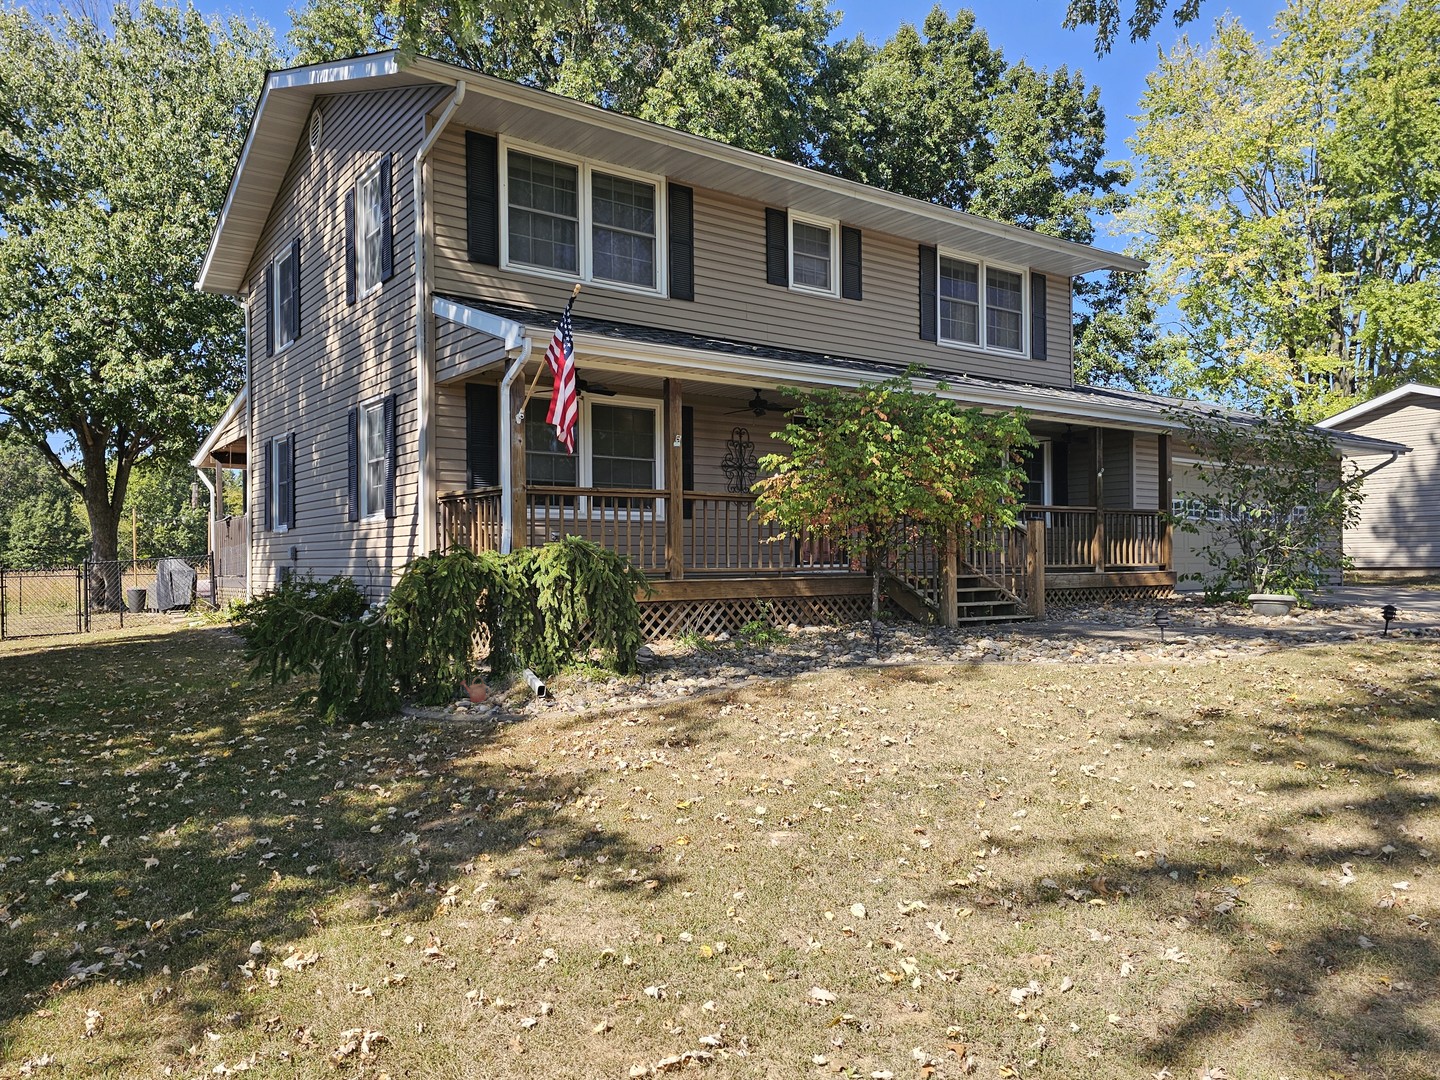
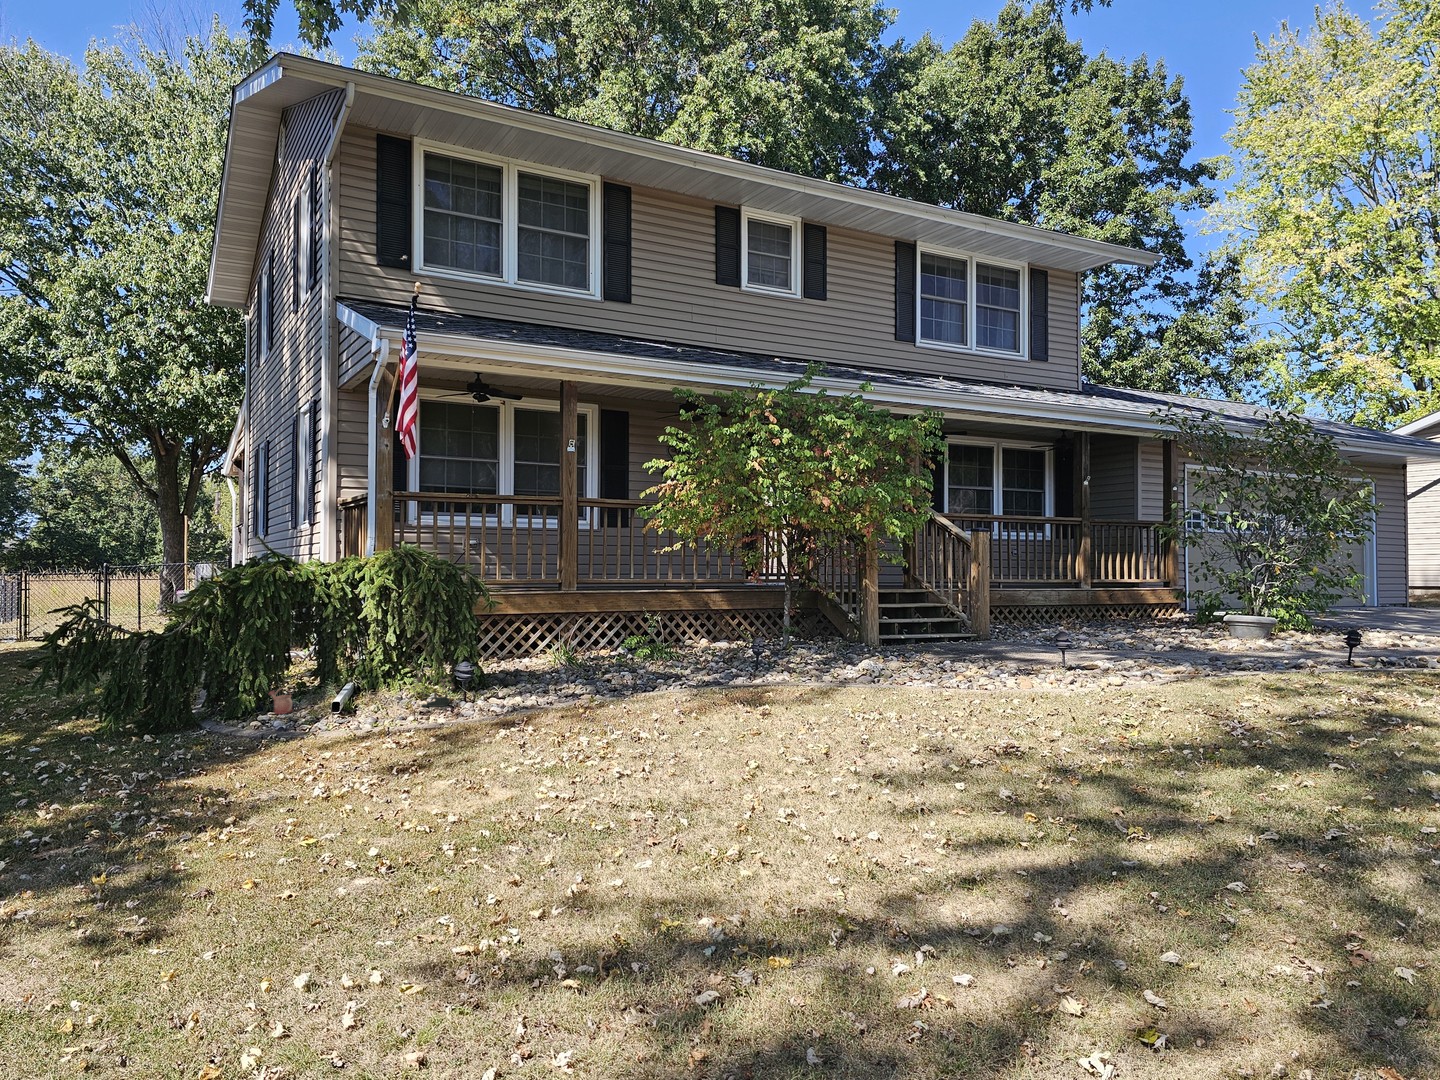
decorative plant: none [602,656,643,691] -> present [413,671,454,707]

